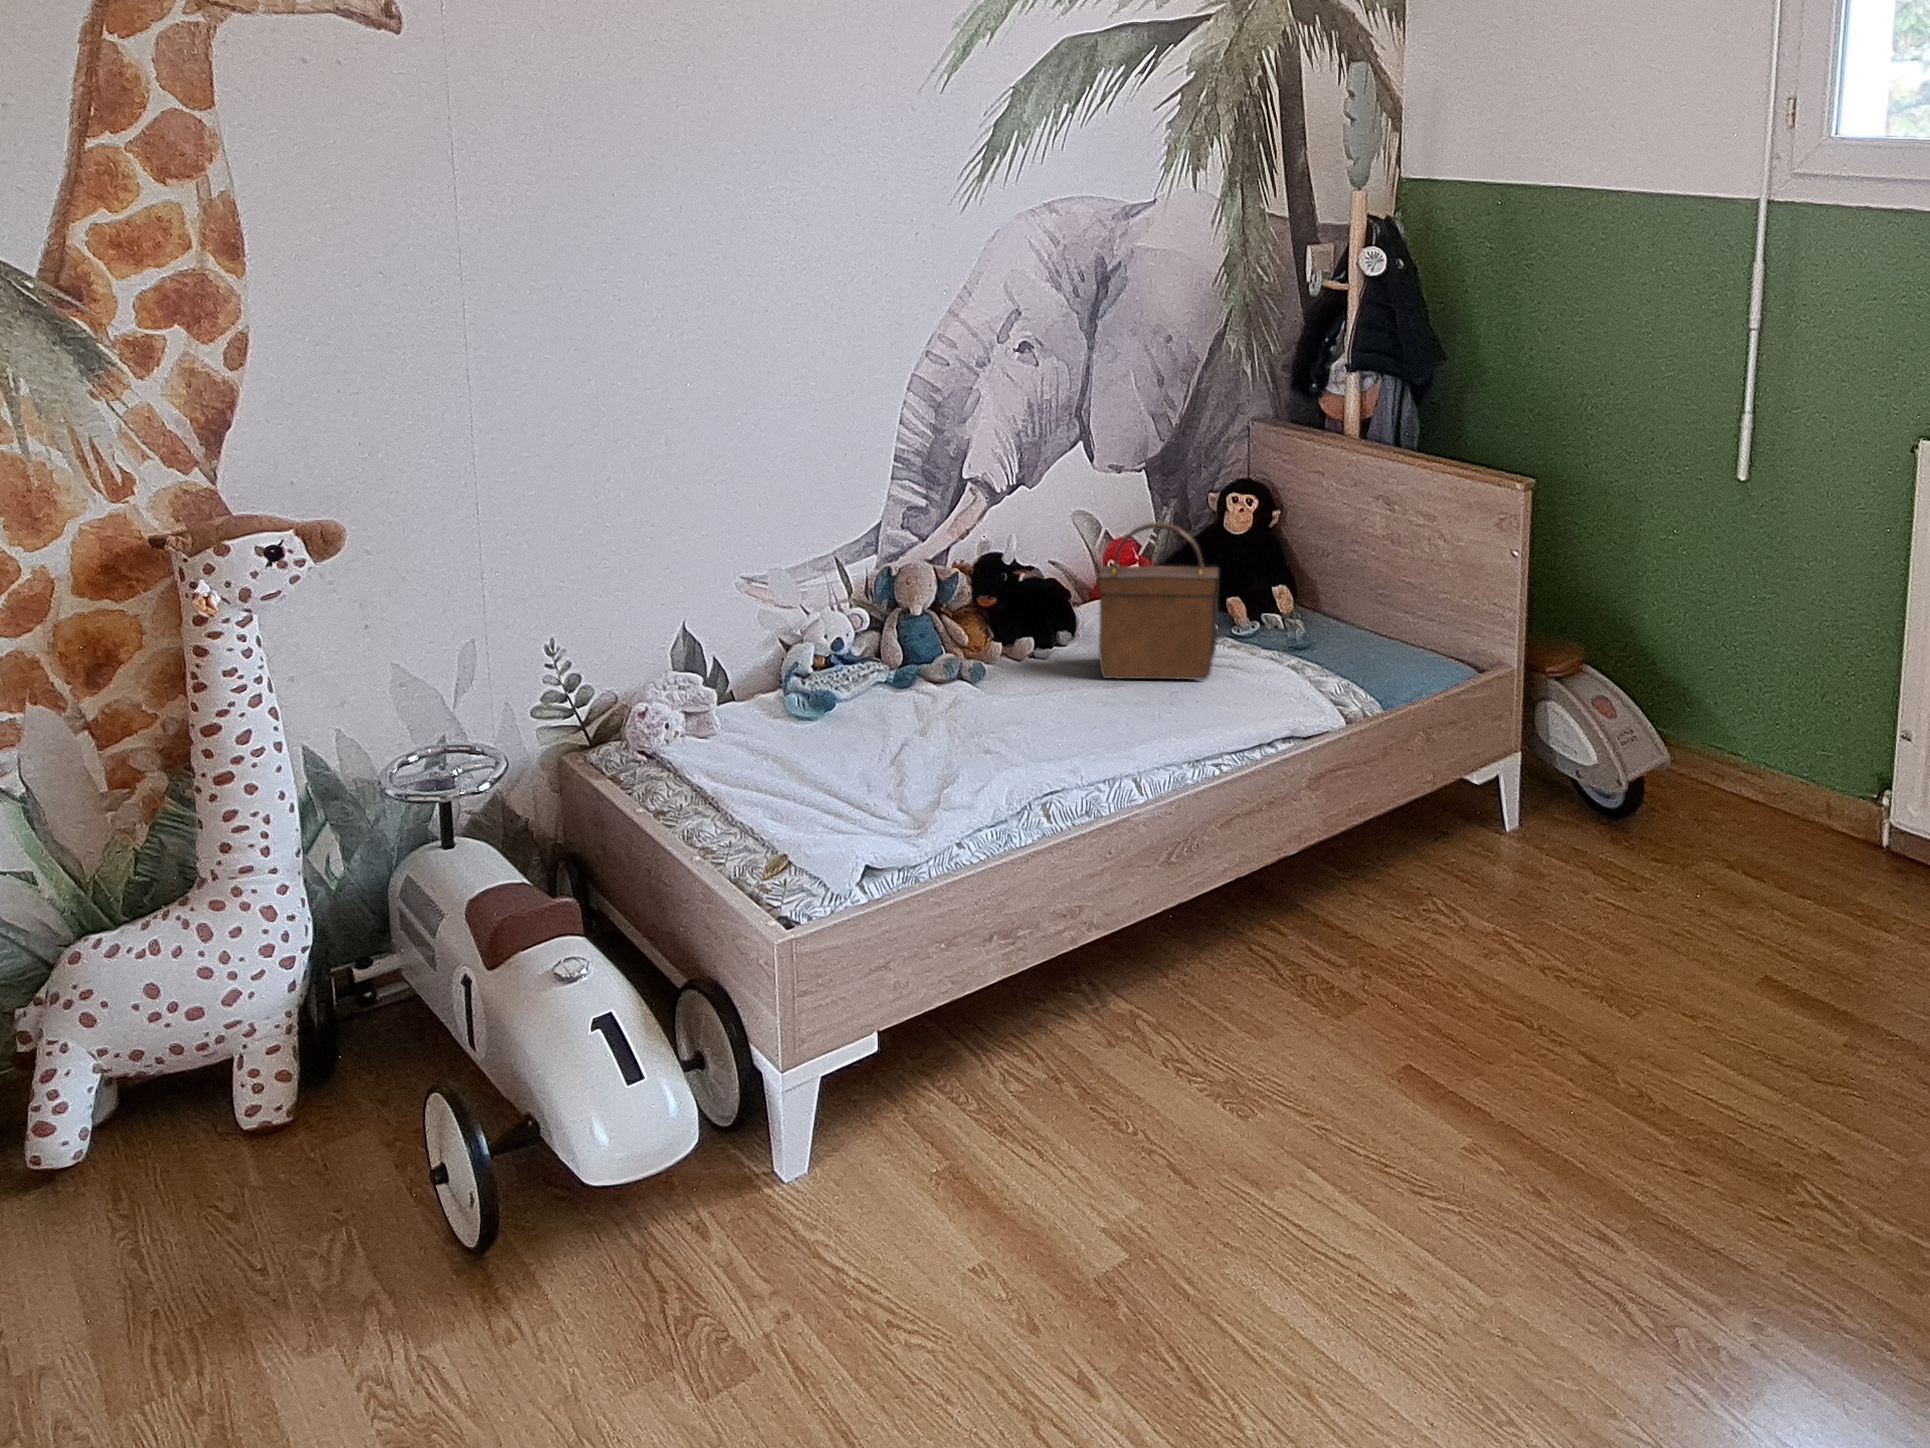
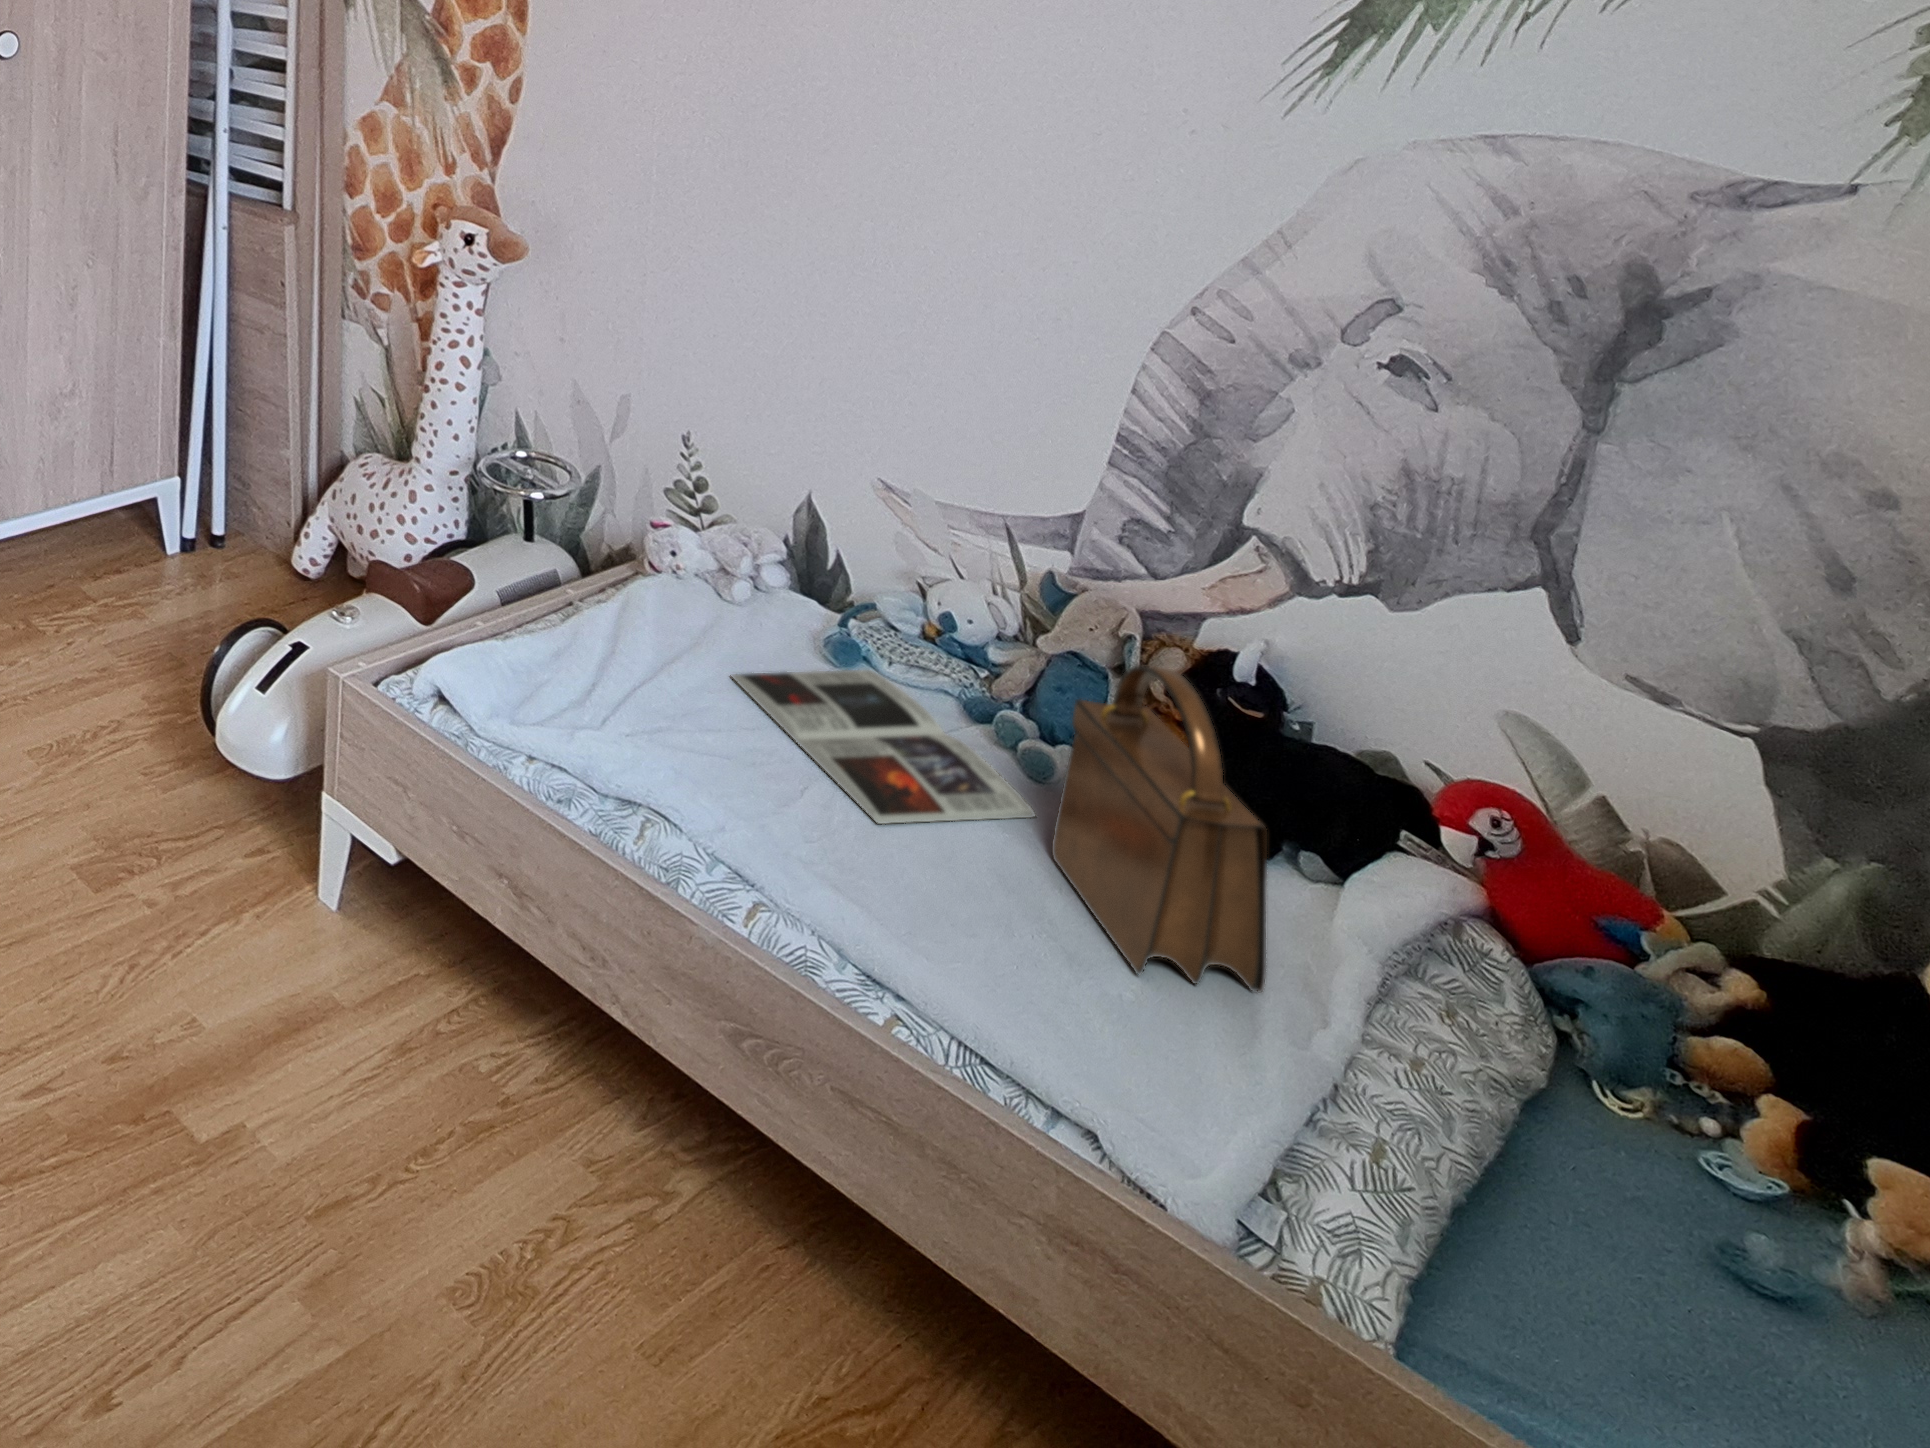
magazine: none [879,671,1075,734] -> present [732,670,1035,824]

